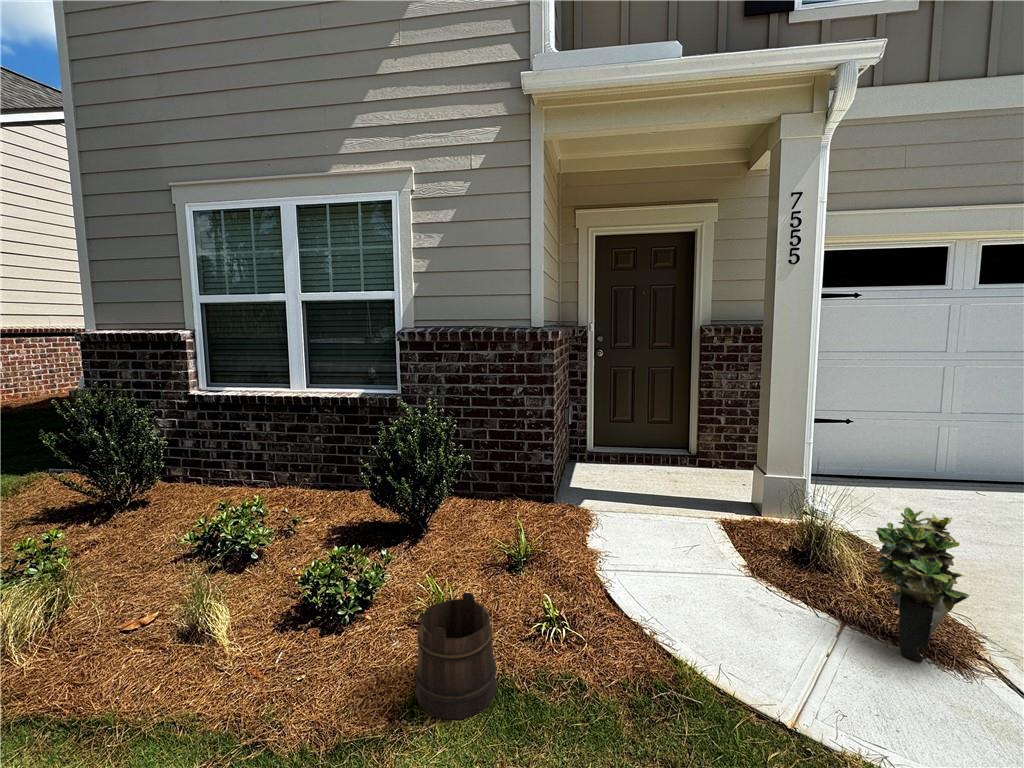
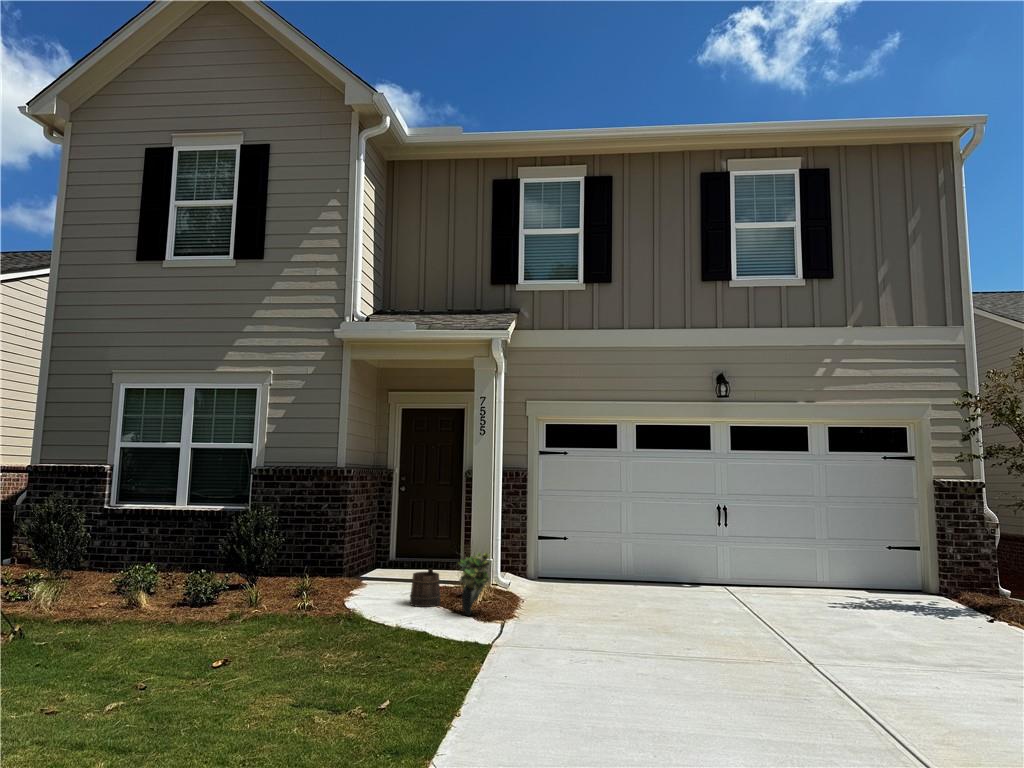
bucket: present [415,592,496,720] -> present [410,568,441,607]

